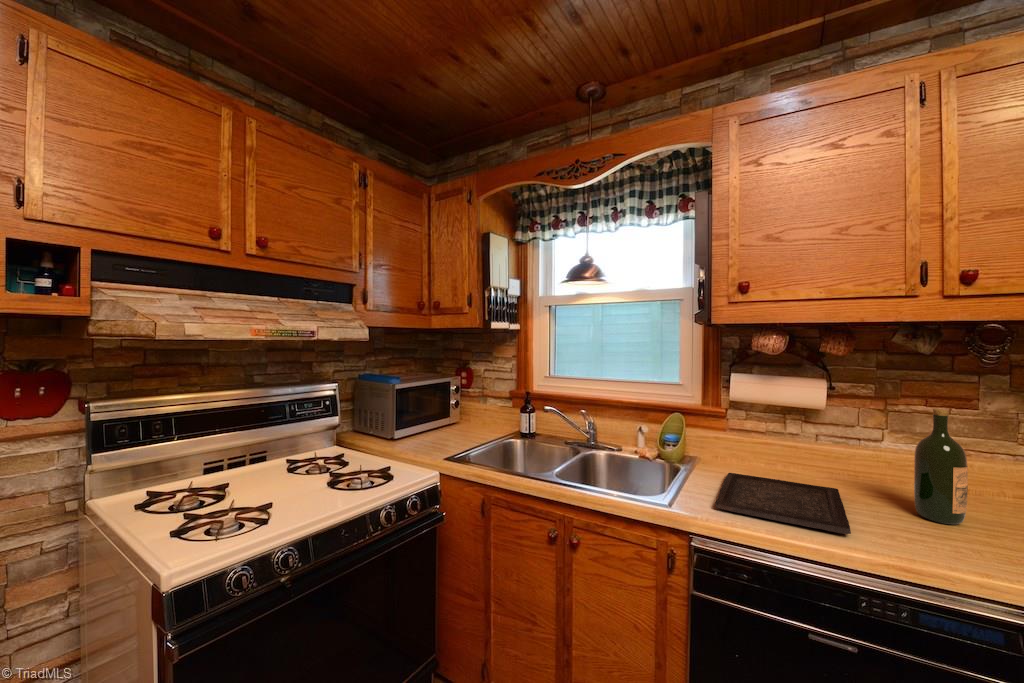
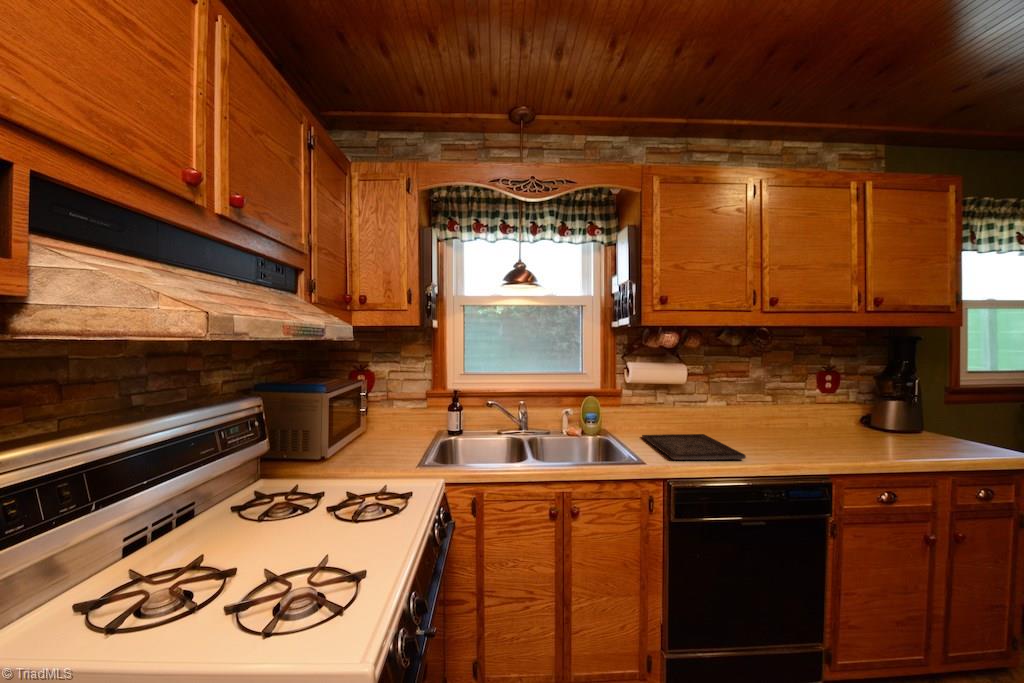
wine bottle: present [914,409,968,525] -> none [744,378,770,444]

